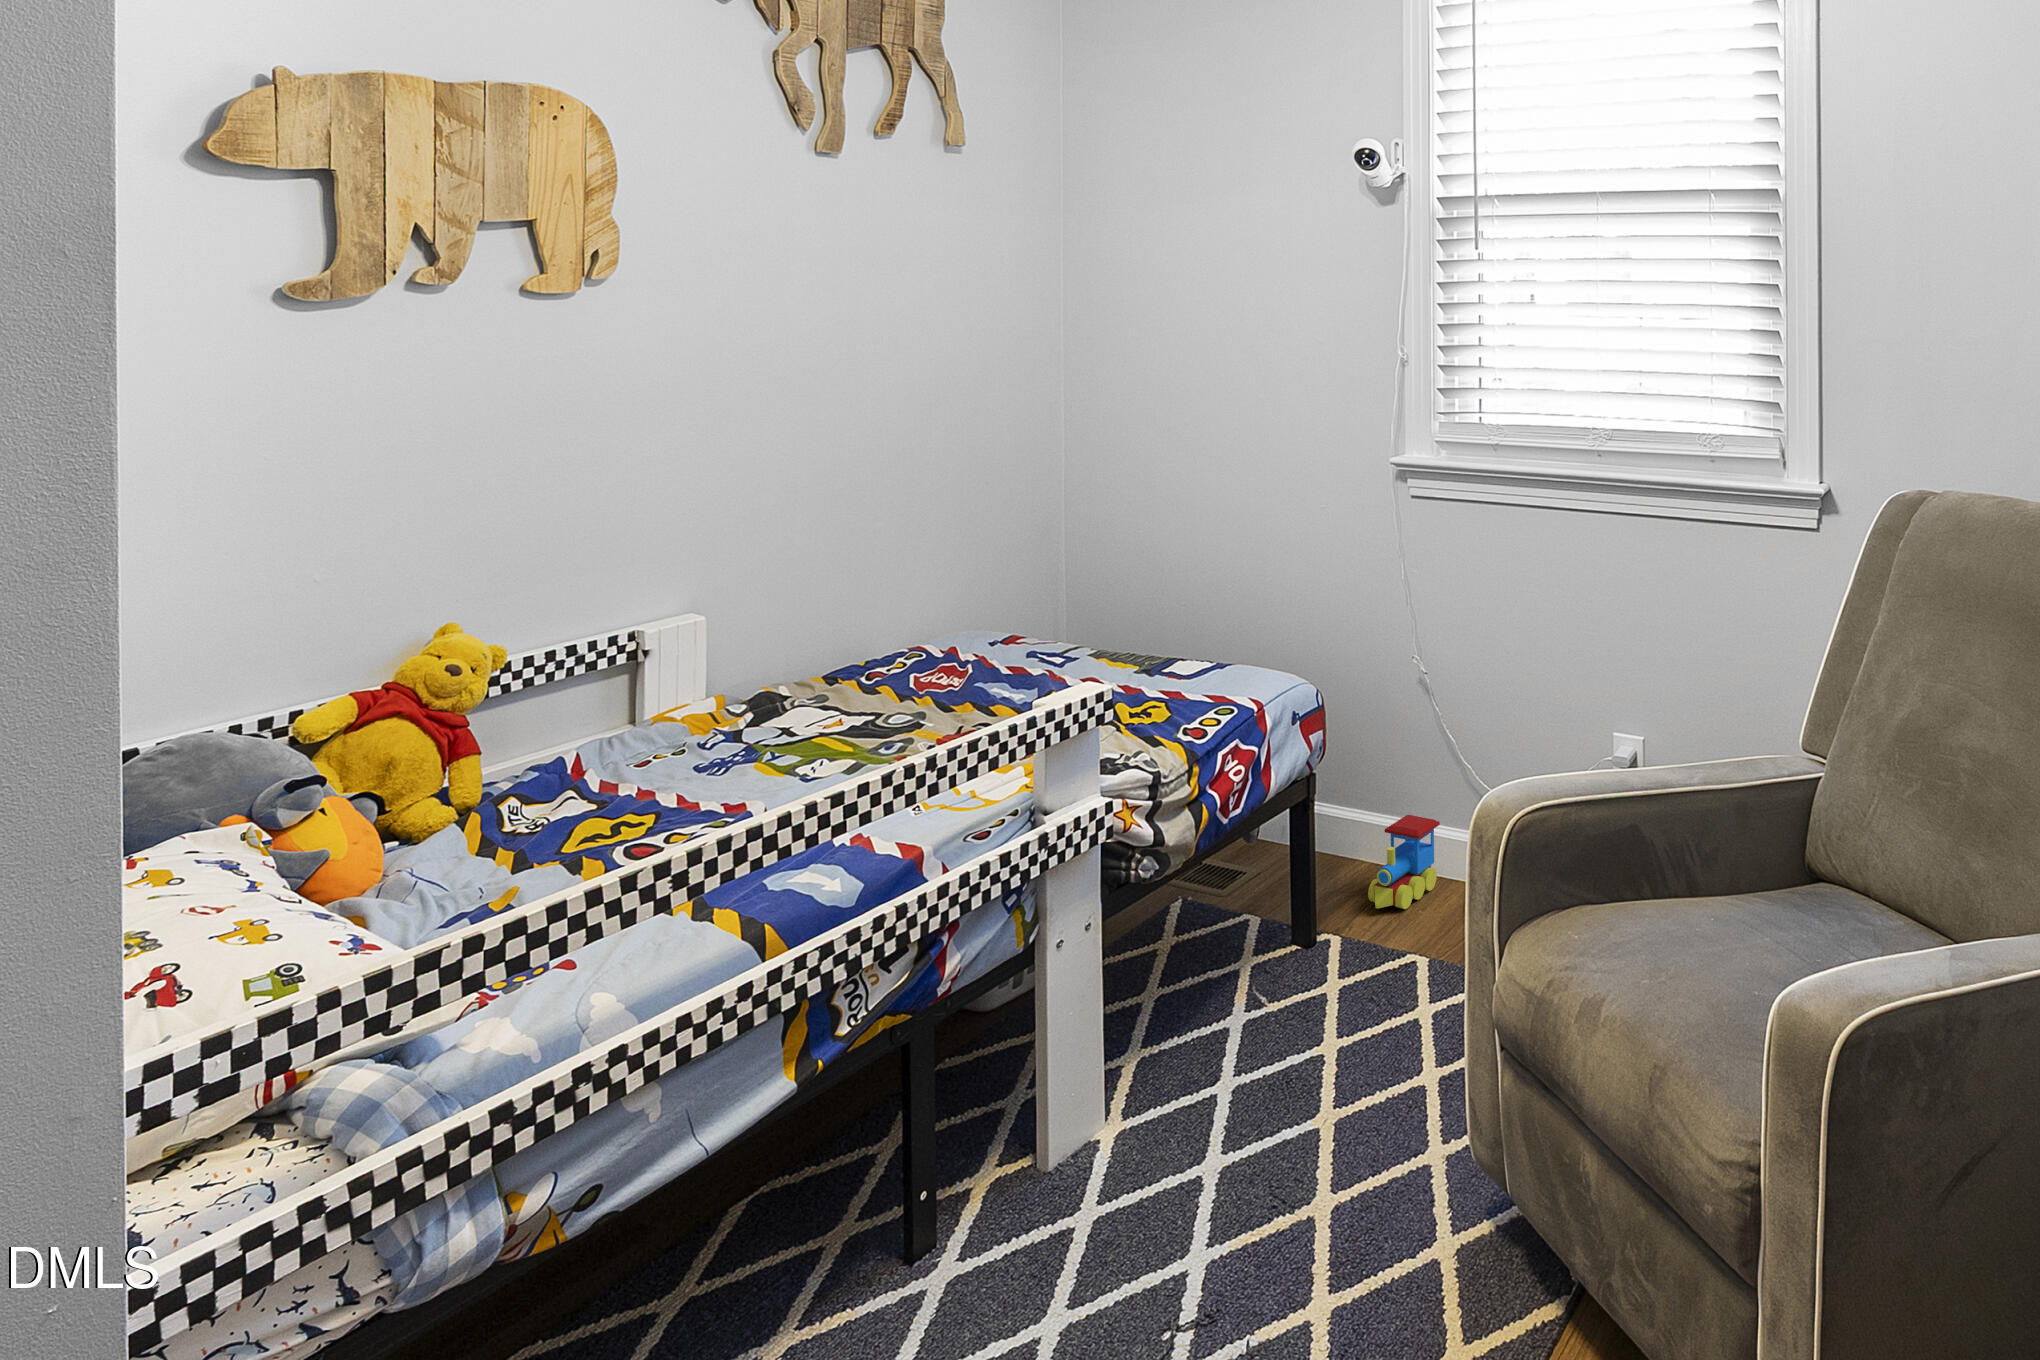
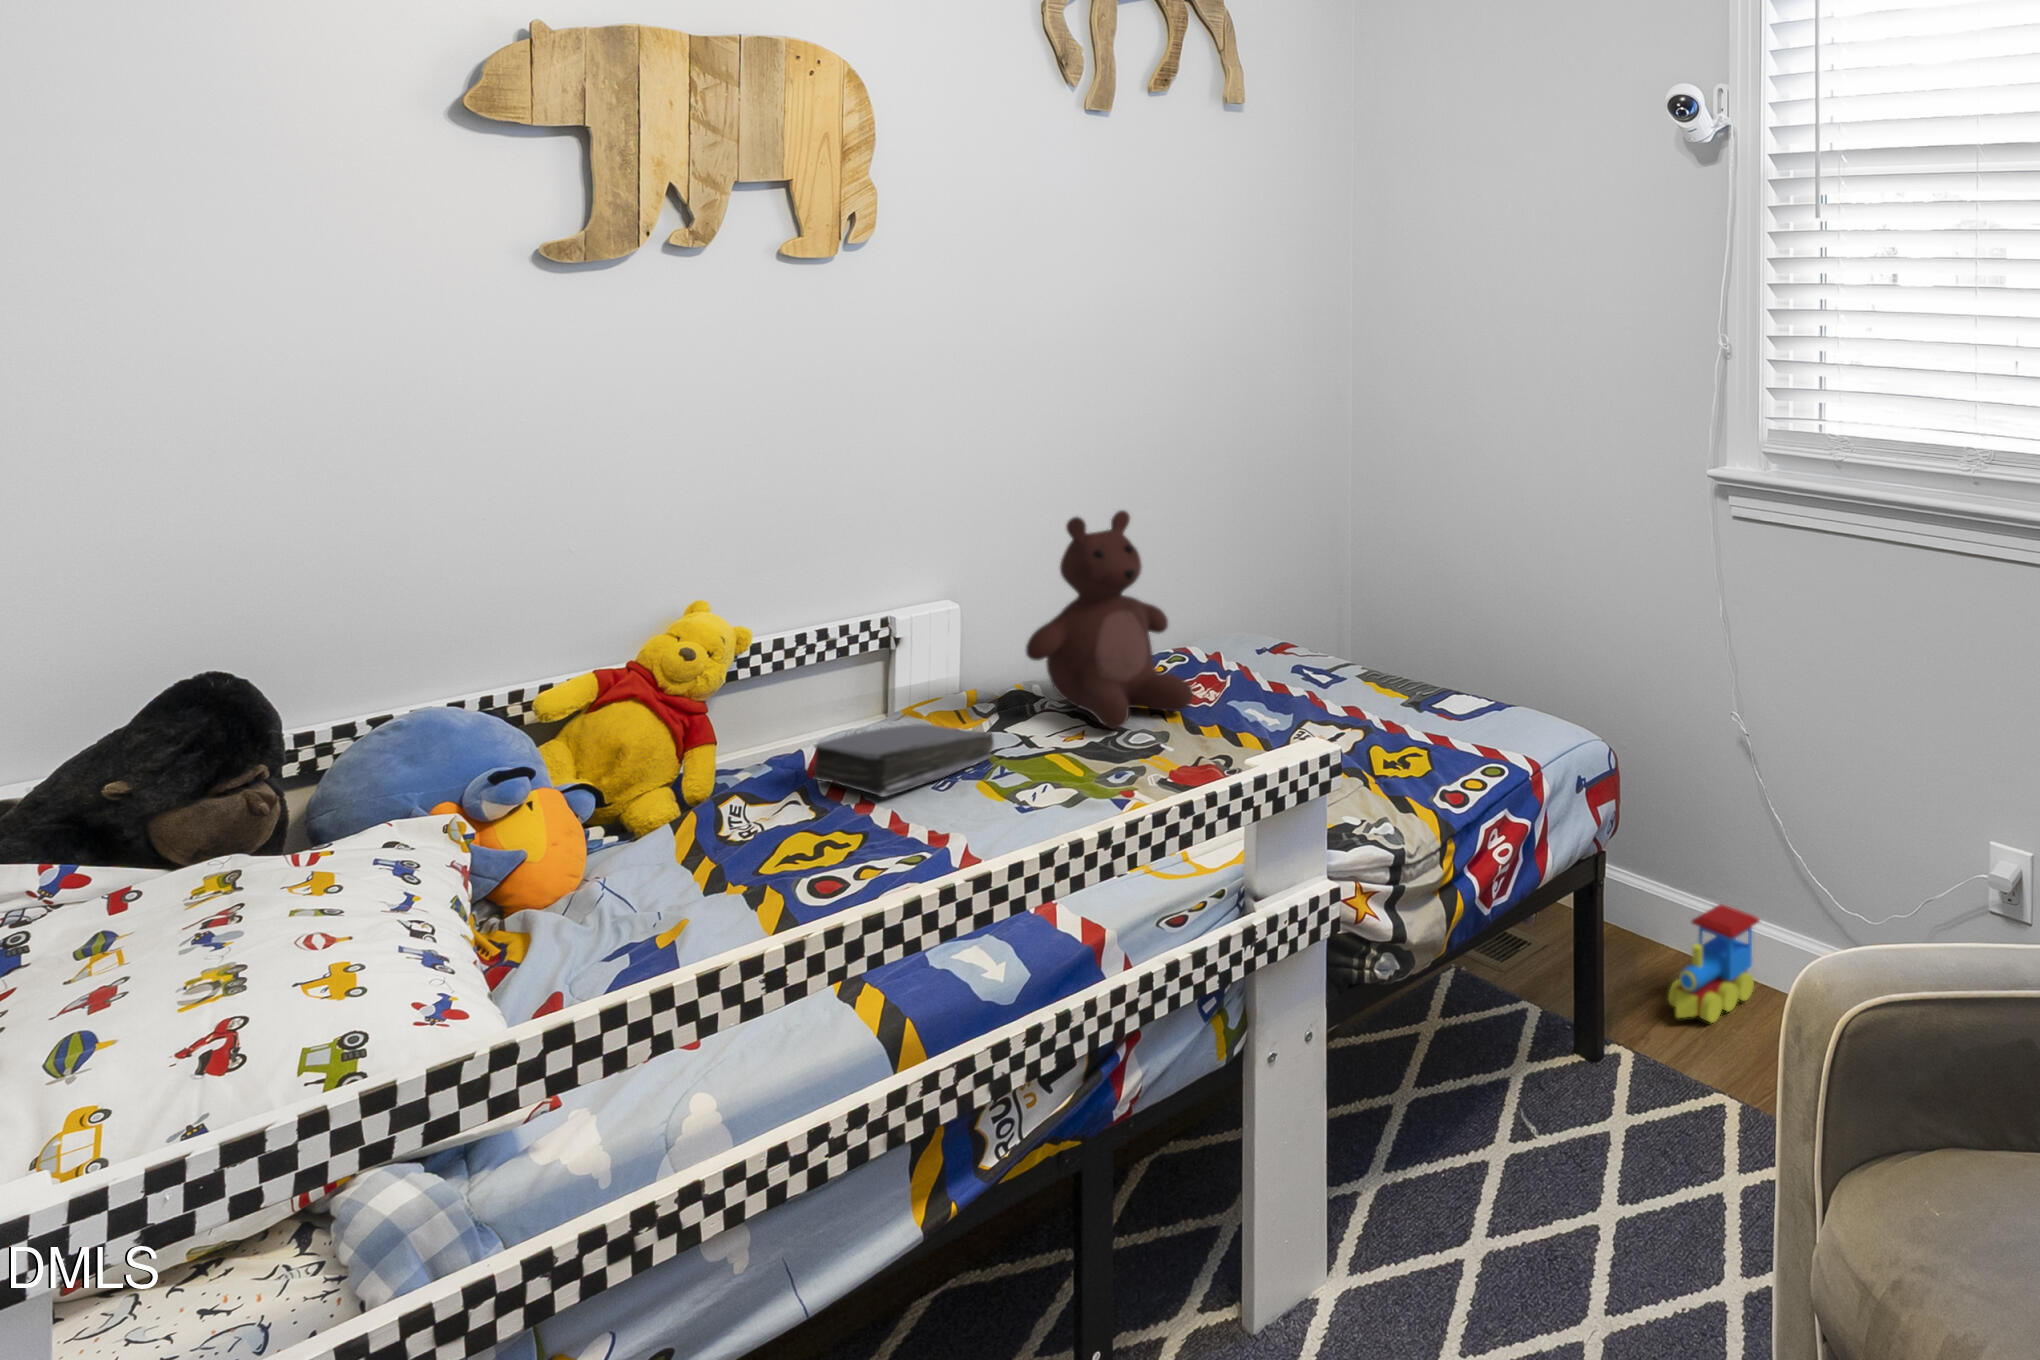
teddy bear: none [781,515,943,709] -> present [1026,510,1193,729]
book: none [586,716,762,777] -> present [813,724,994,797]

